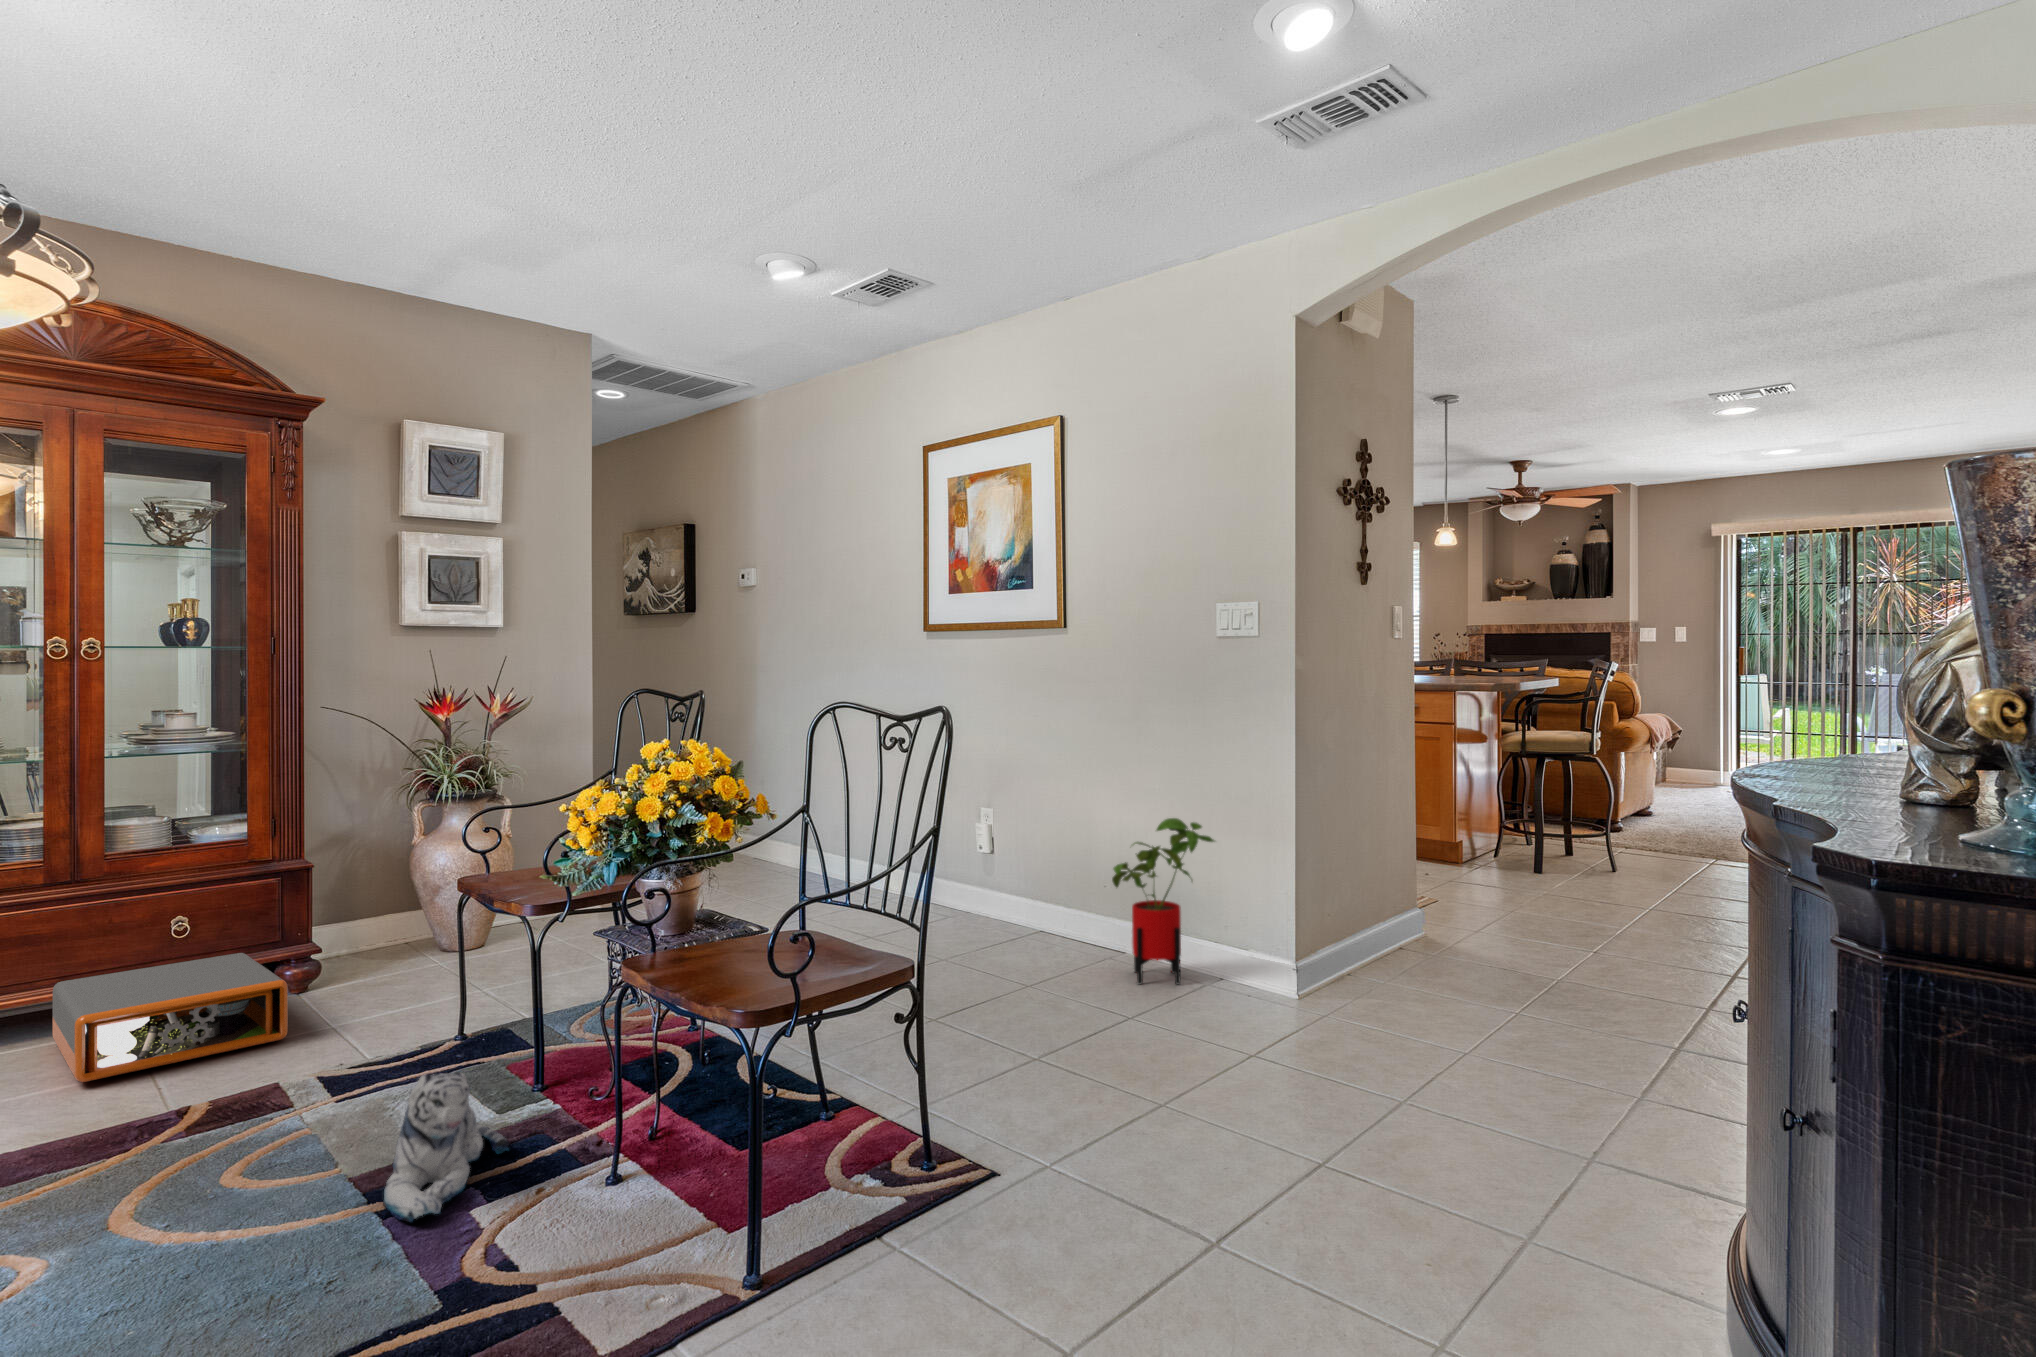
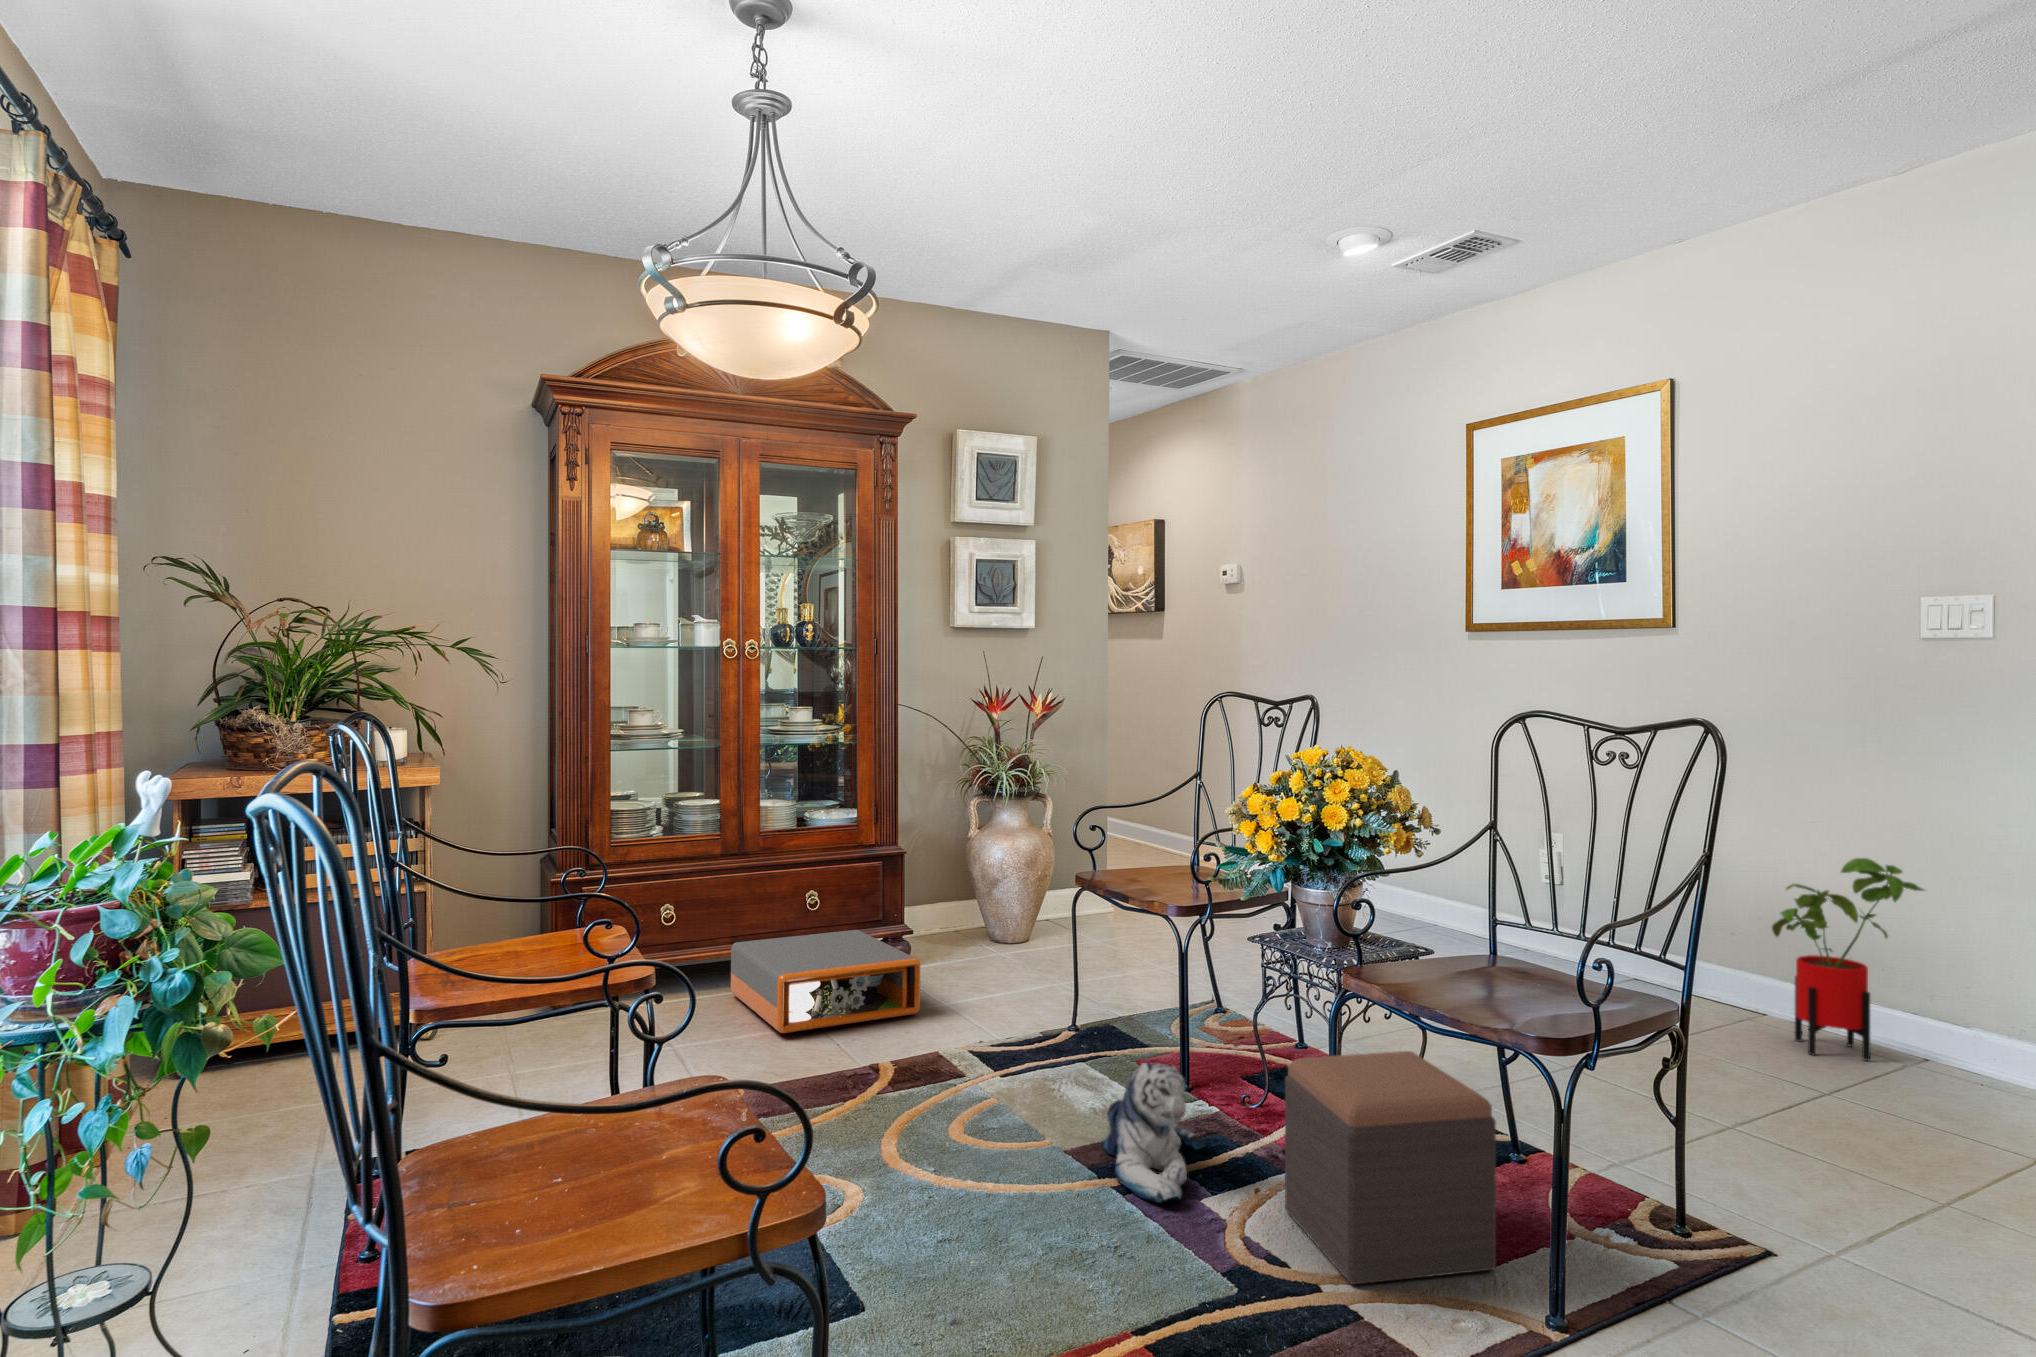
footstool: none [549,1033,727,1280] -> present [1285,1051,1496,1284]

